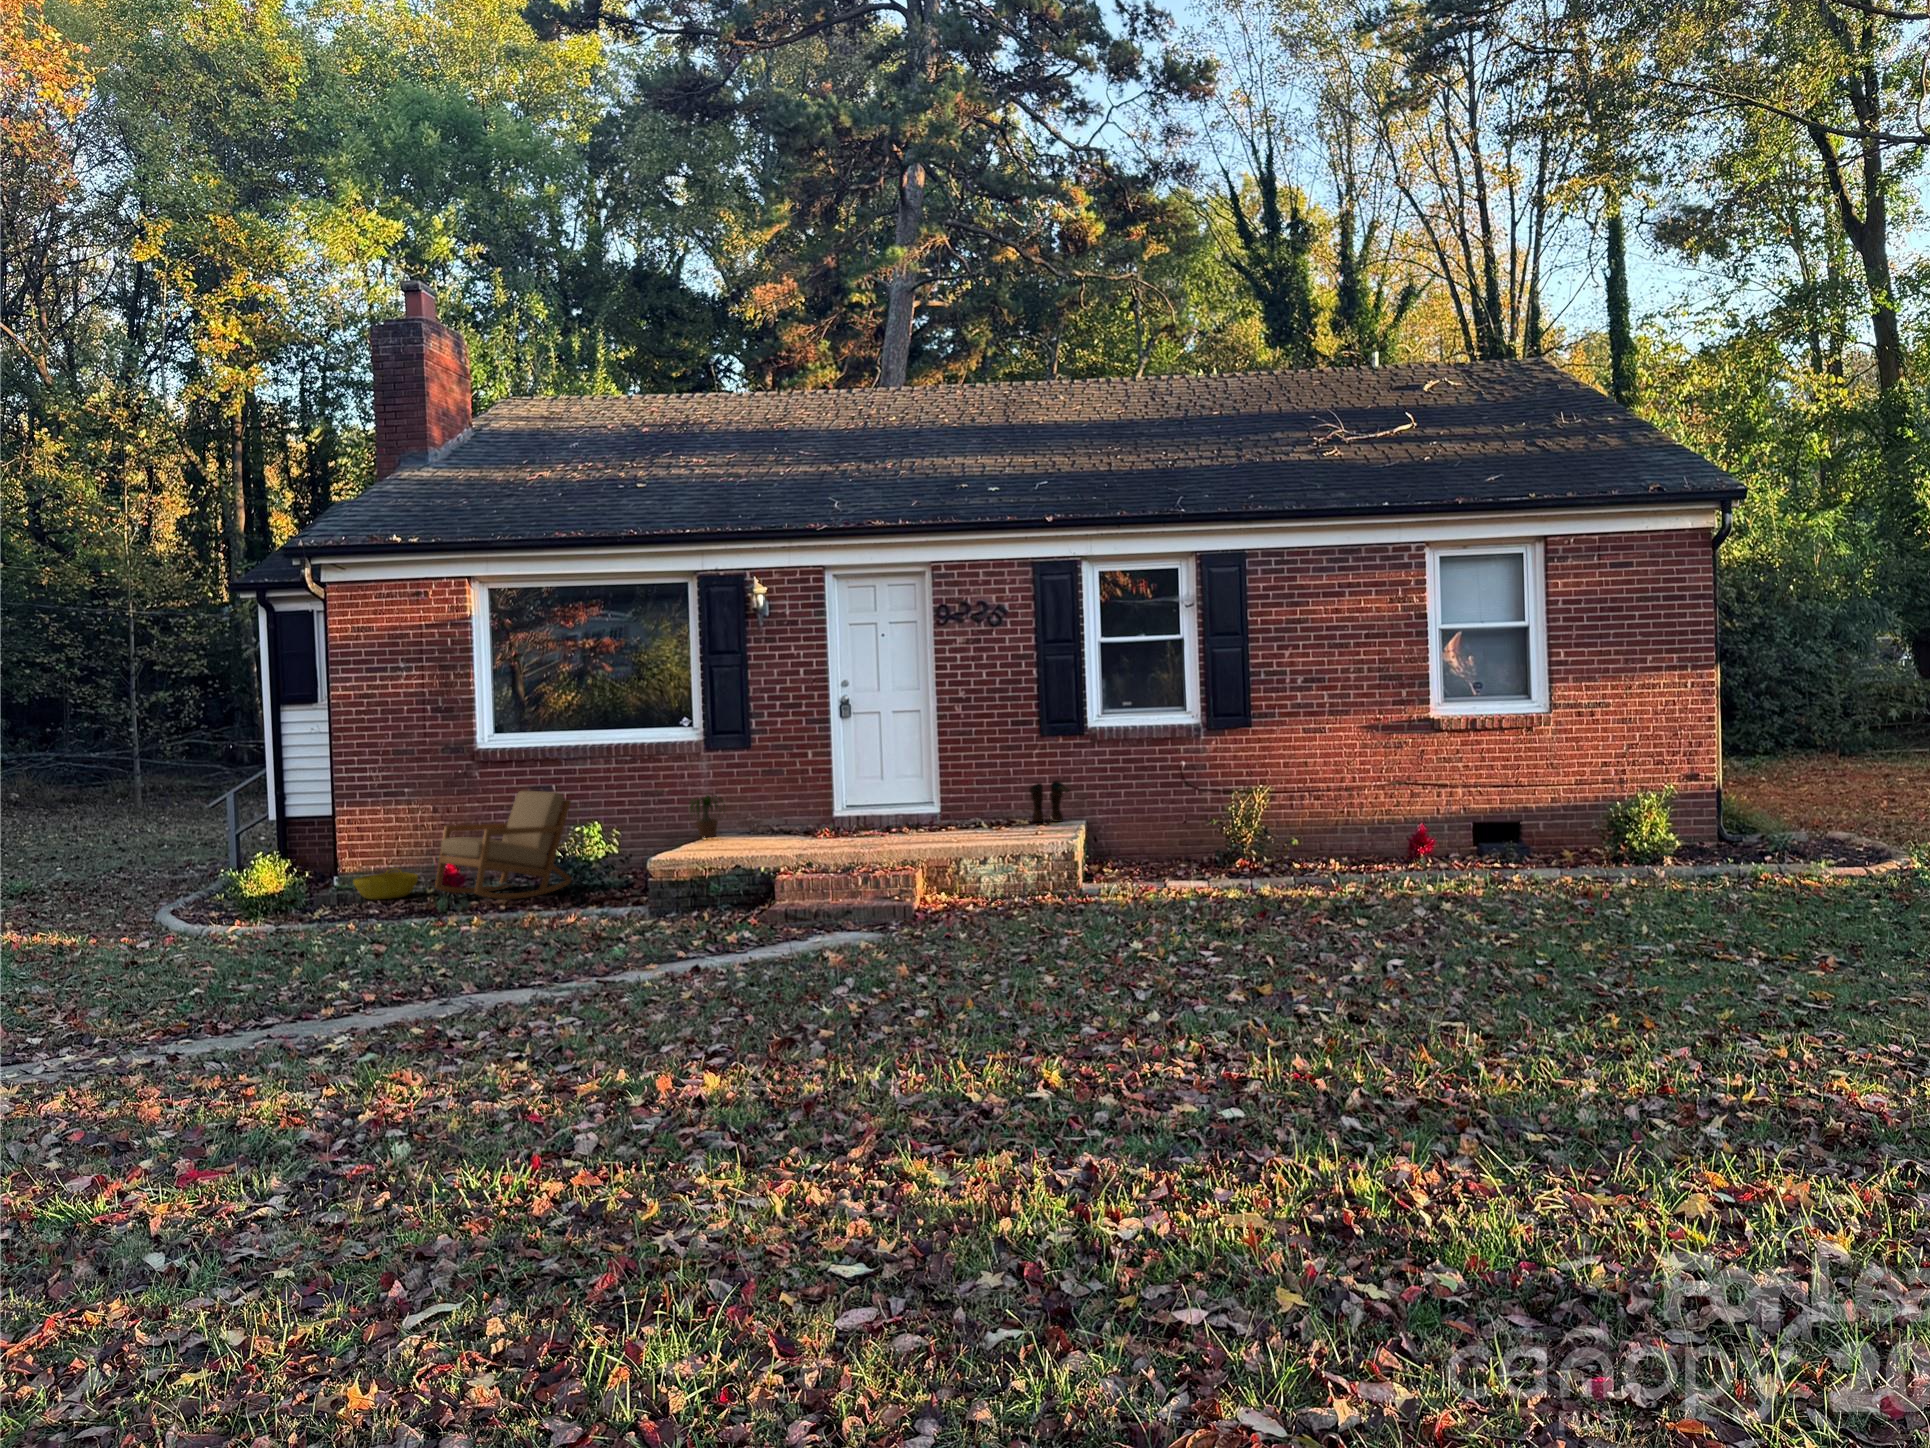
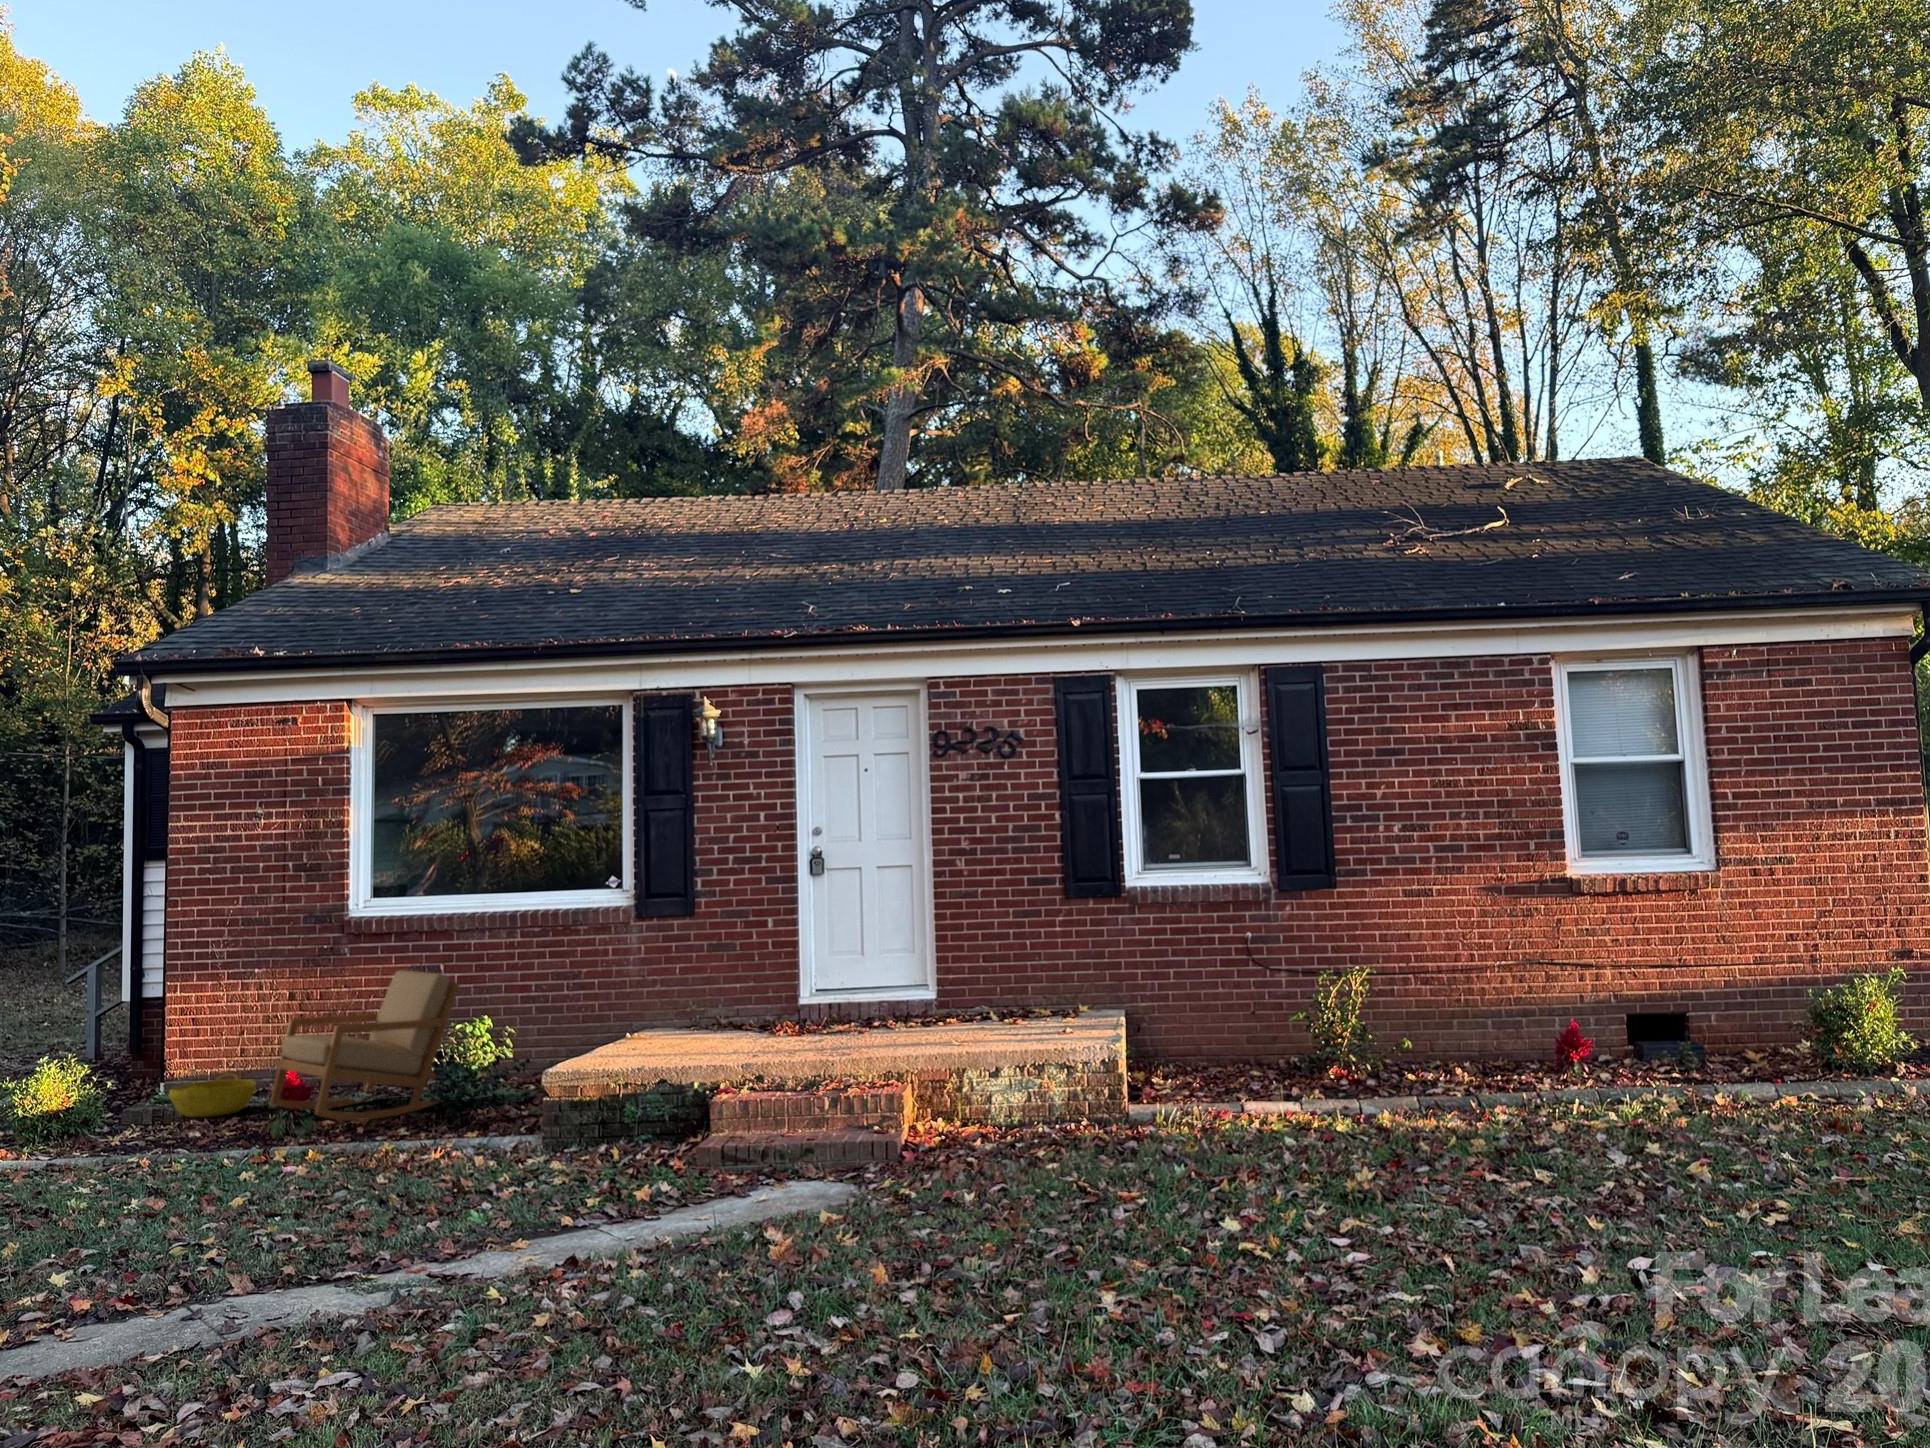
boots: present [1029,781,1070,822] -> none [1052,957,1107,1013]
potted plant: present [690,795,725,837] -> none [605,976,671,1033]

